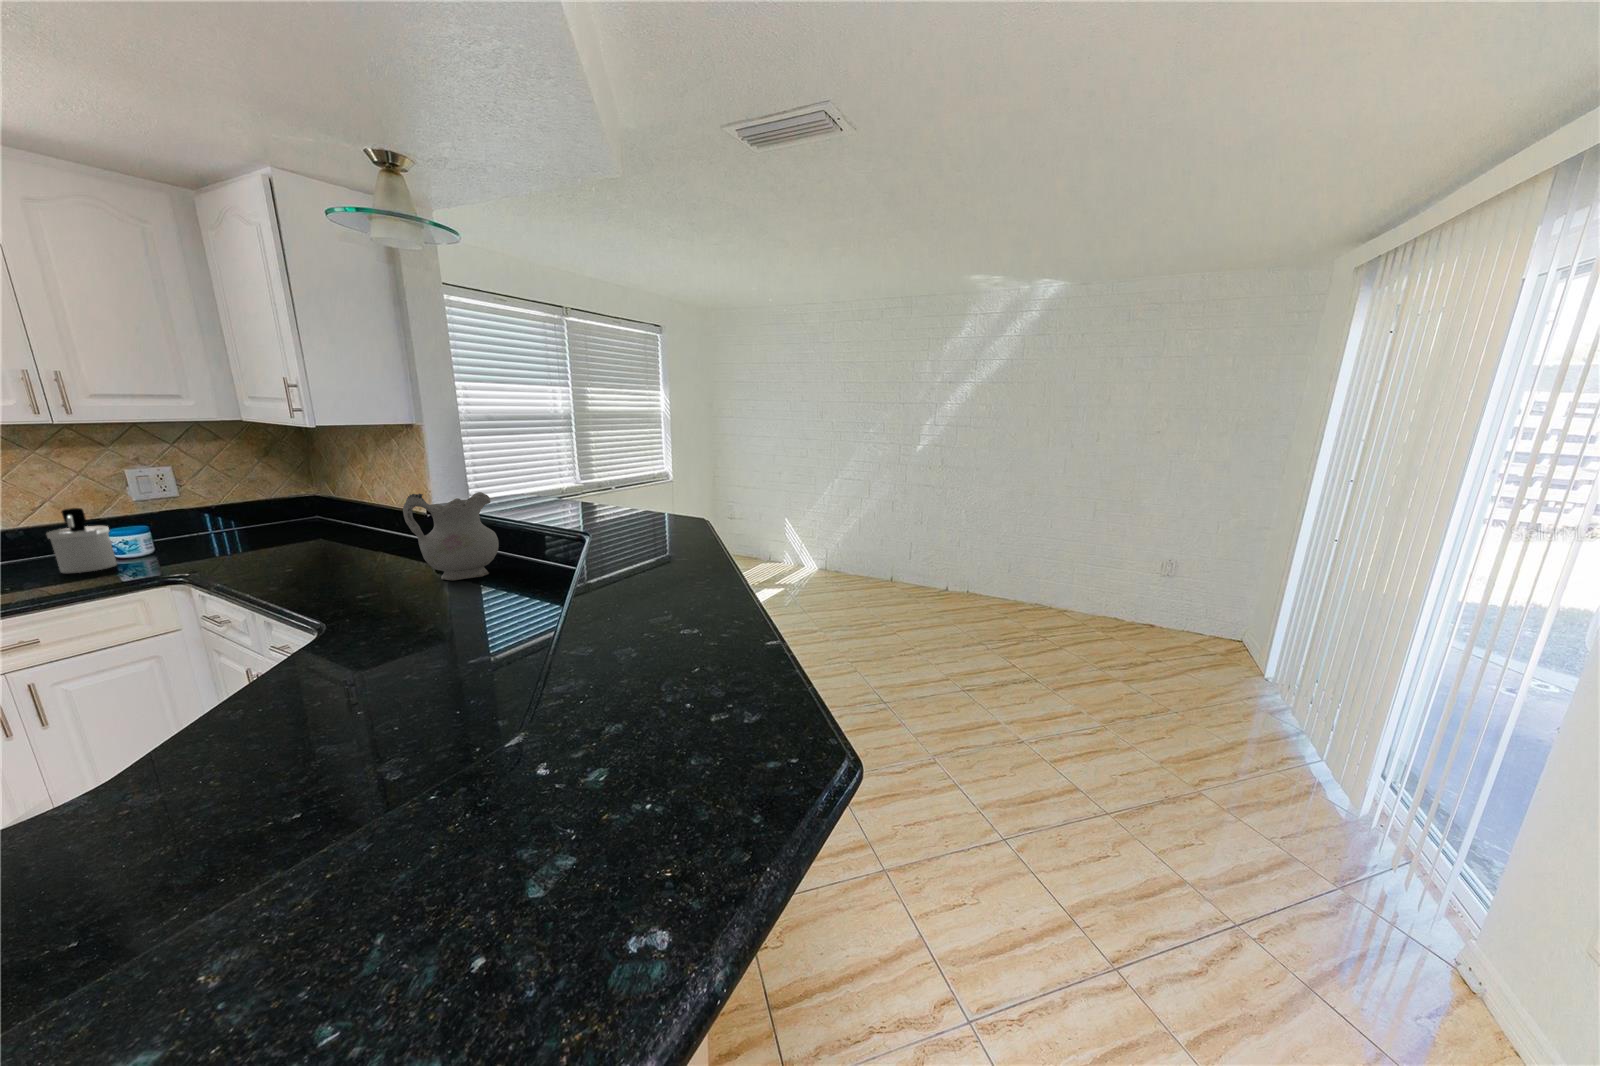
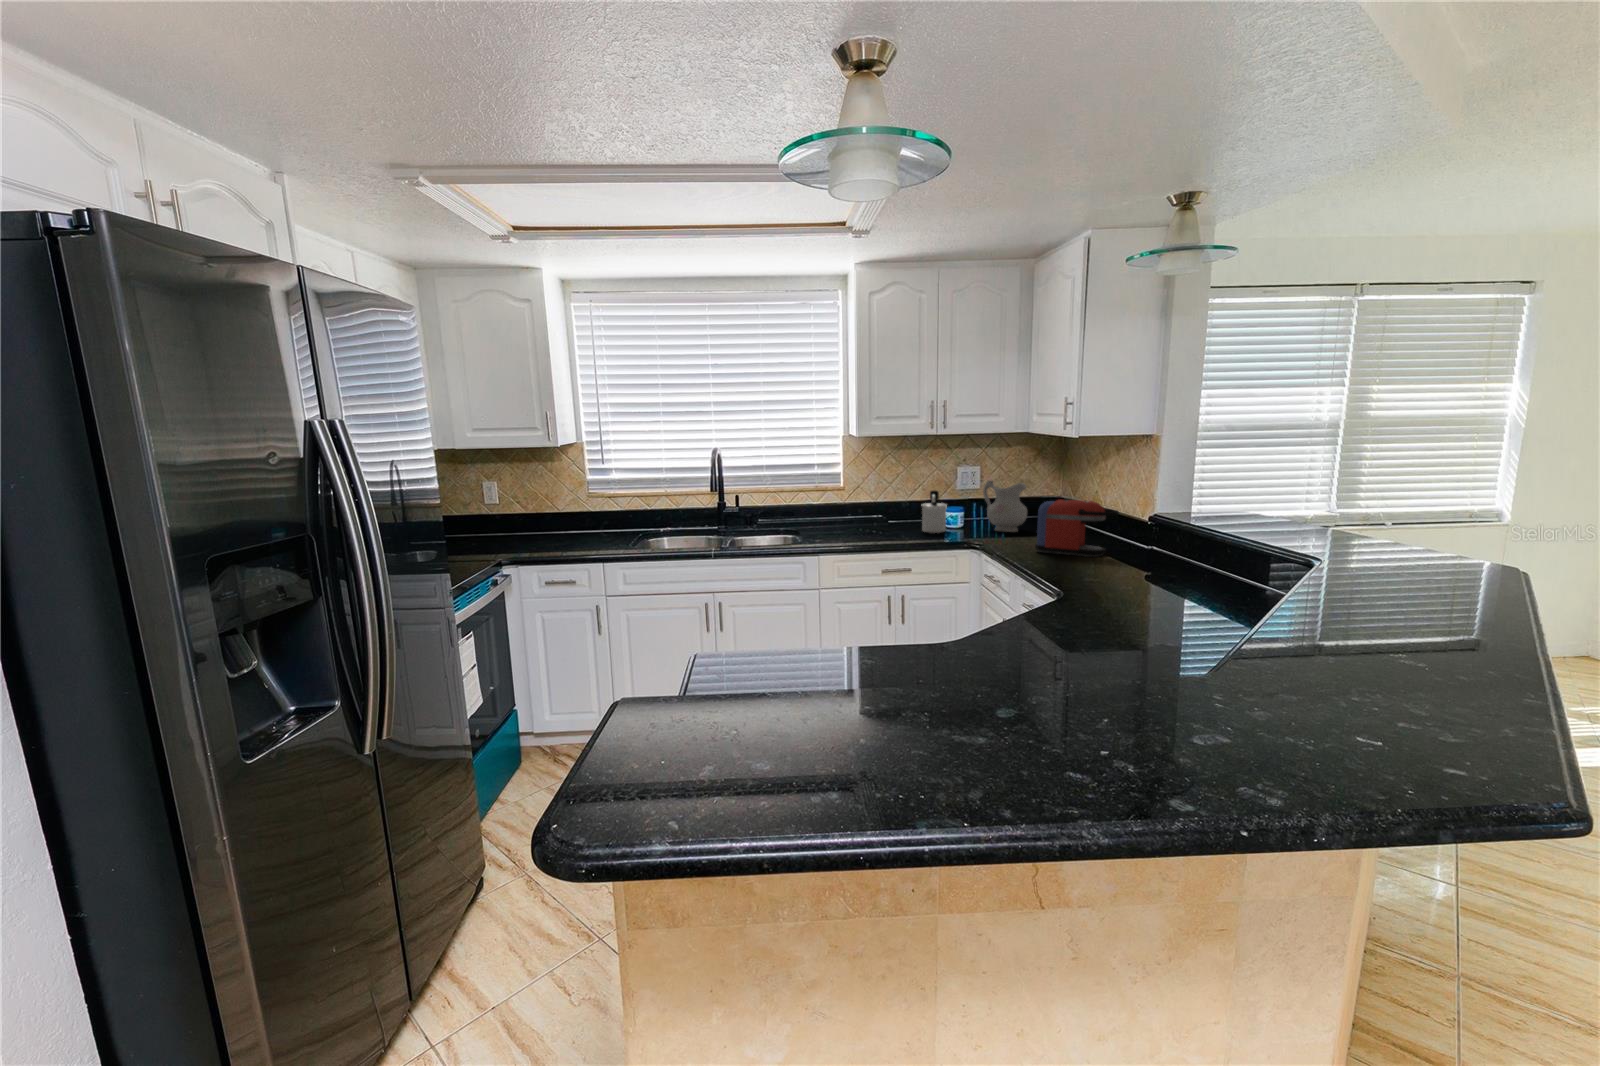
ceramic pitcher: present [403,492,499,581] -> present [983,481,1027,532]
coffee maker: none [276,499,390,569] -> present [1035,500,1119,557]

